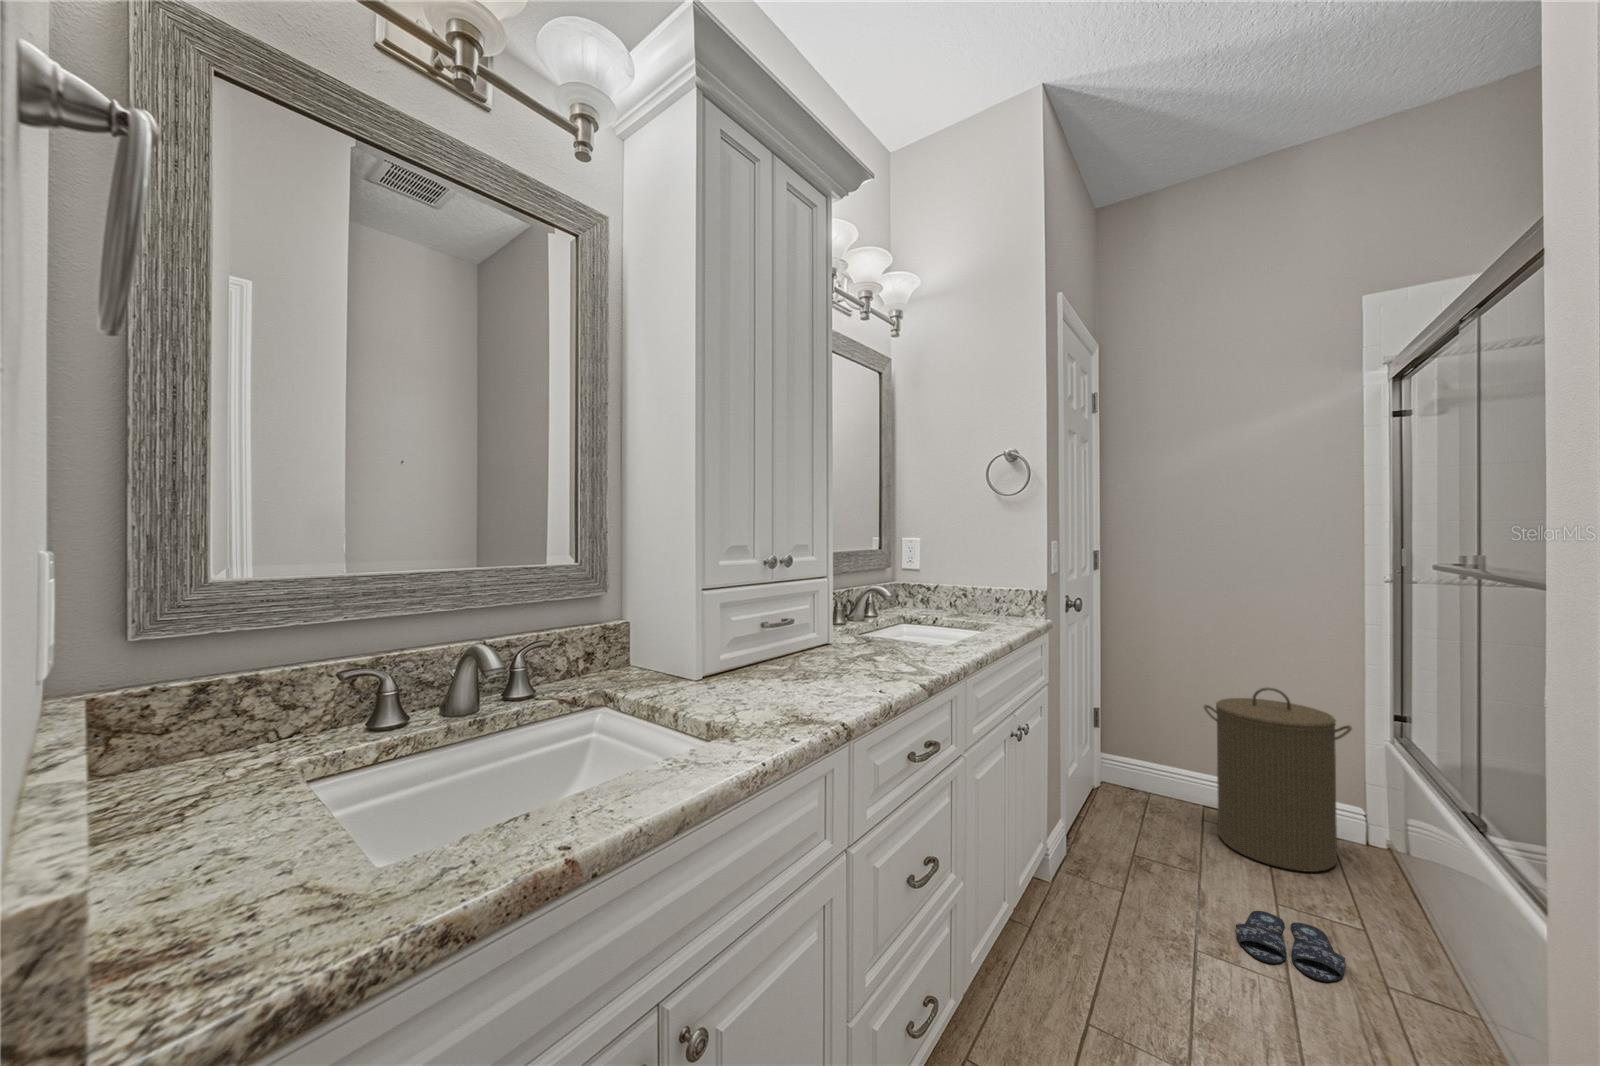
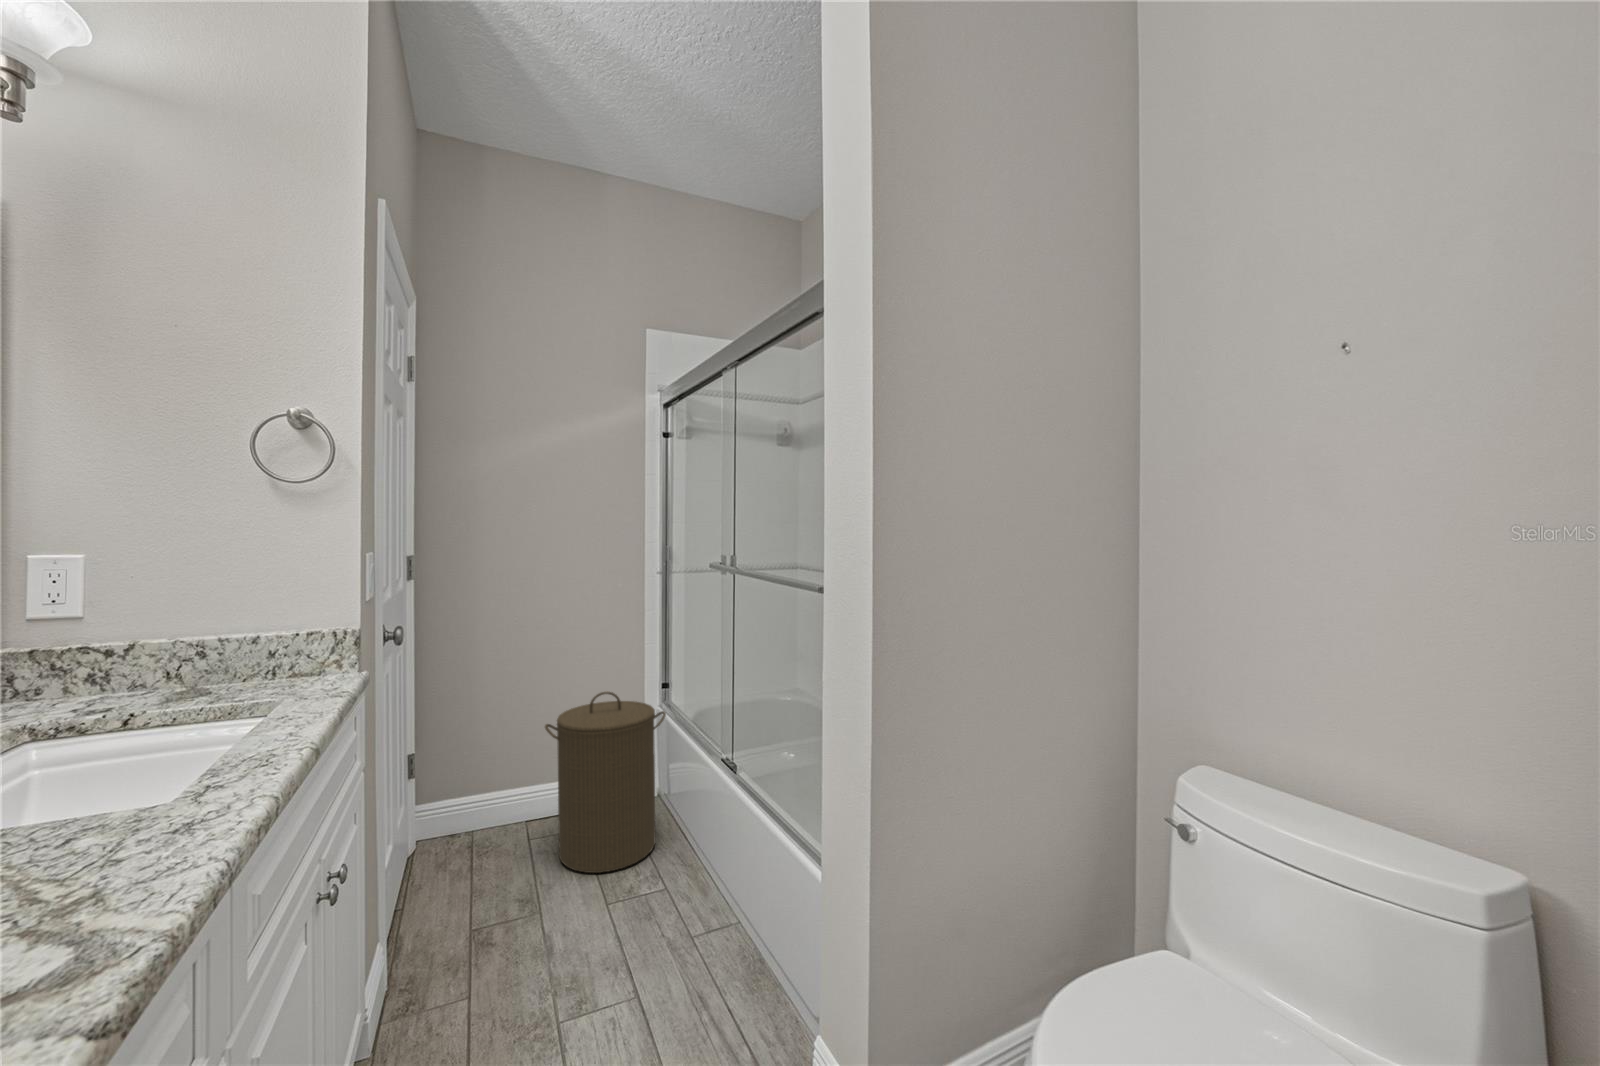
slippers: present [1236,911,1345,982] -> none [598,921,687,995]

